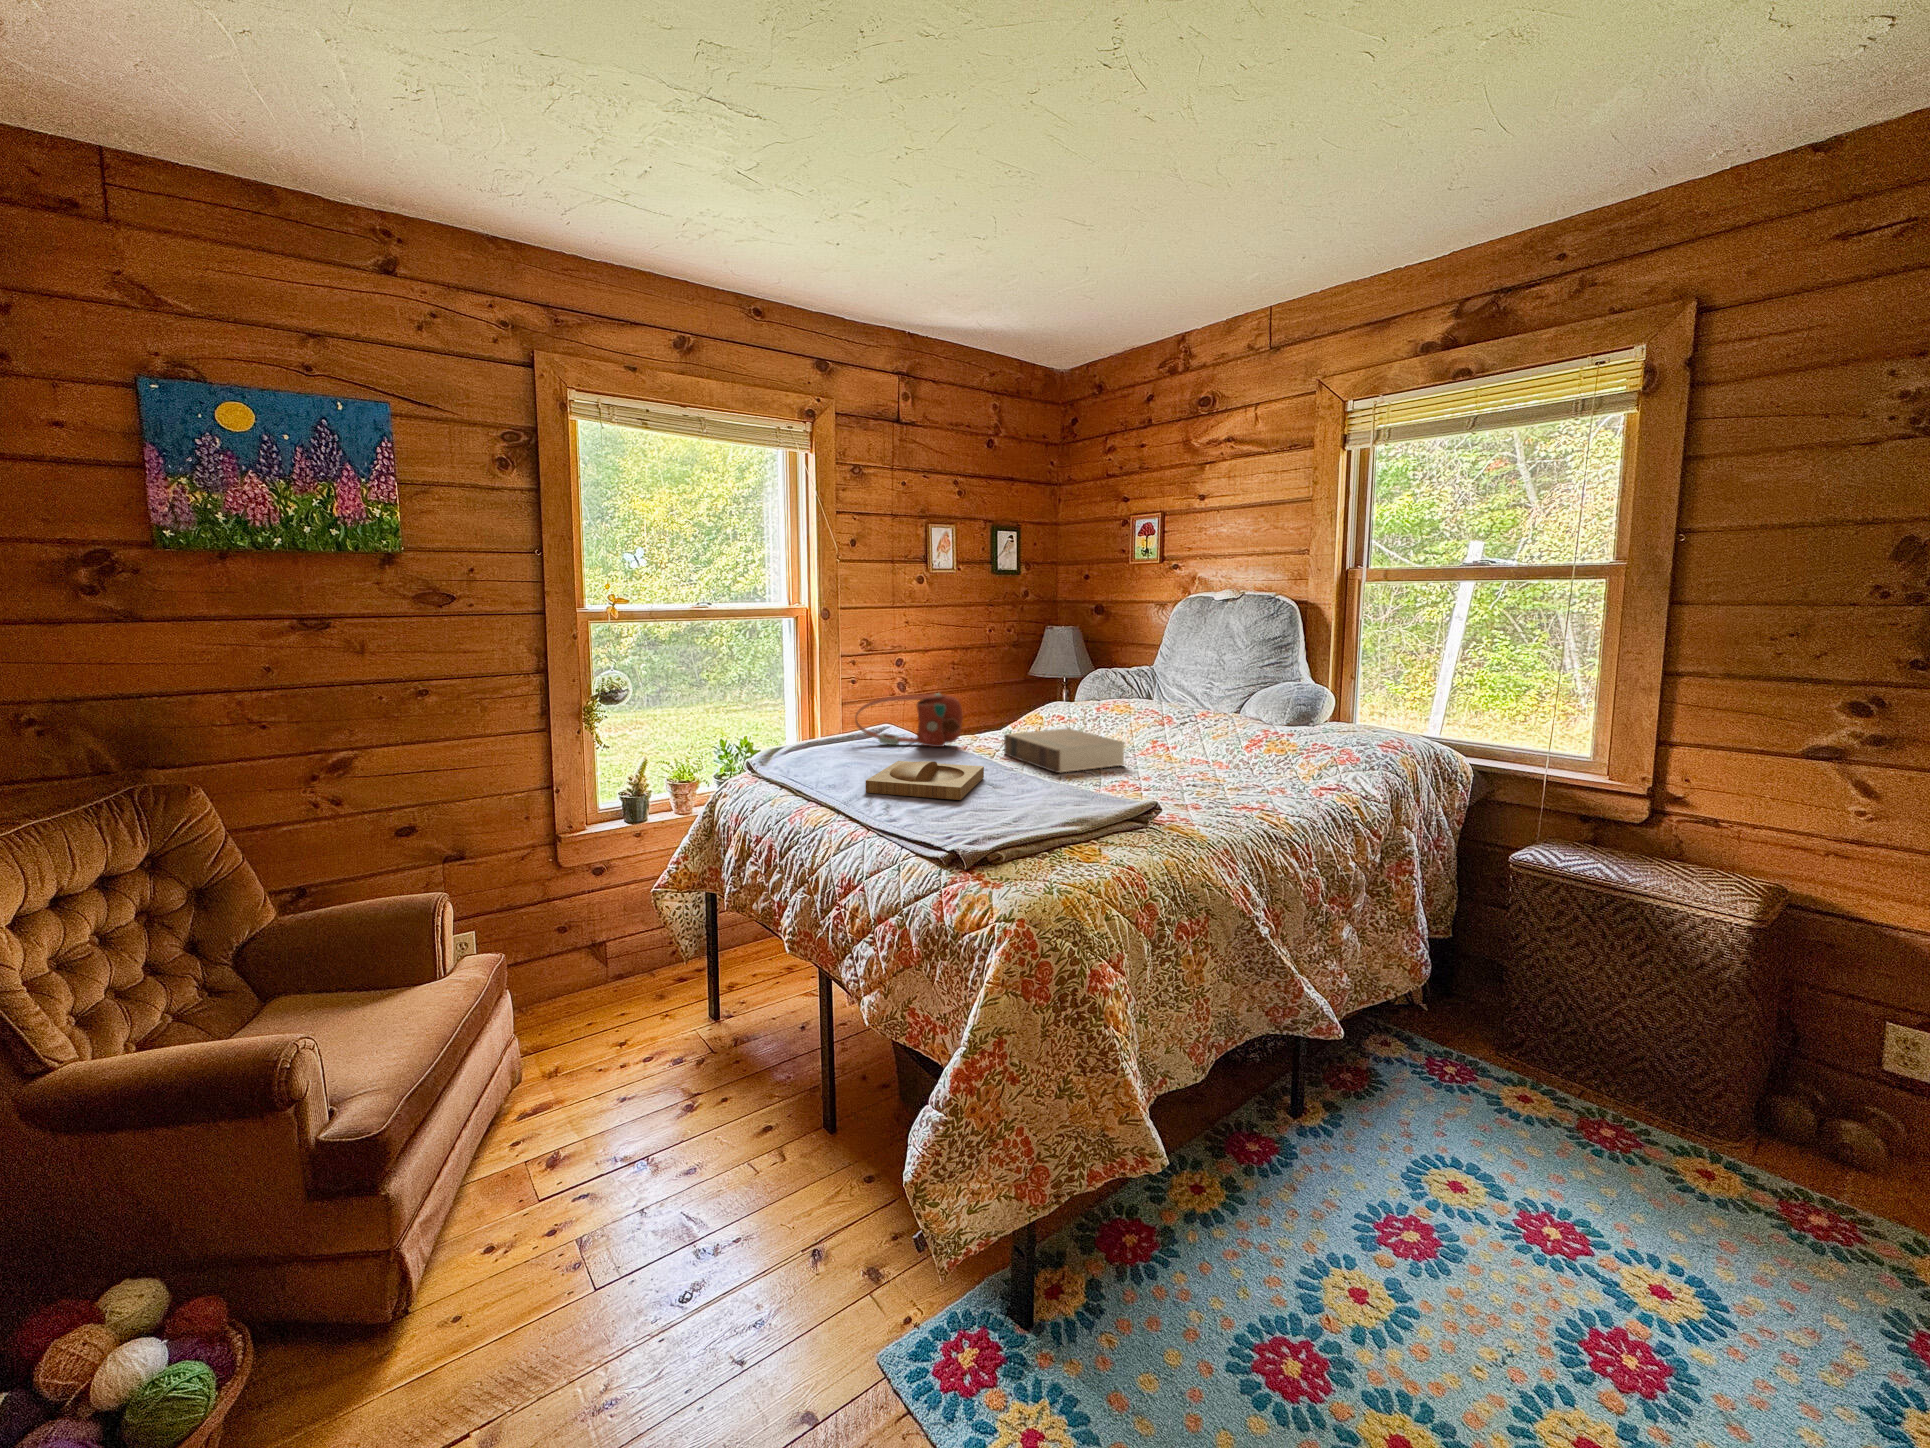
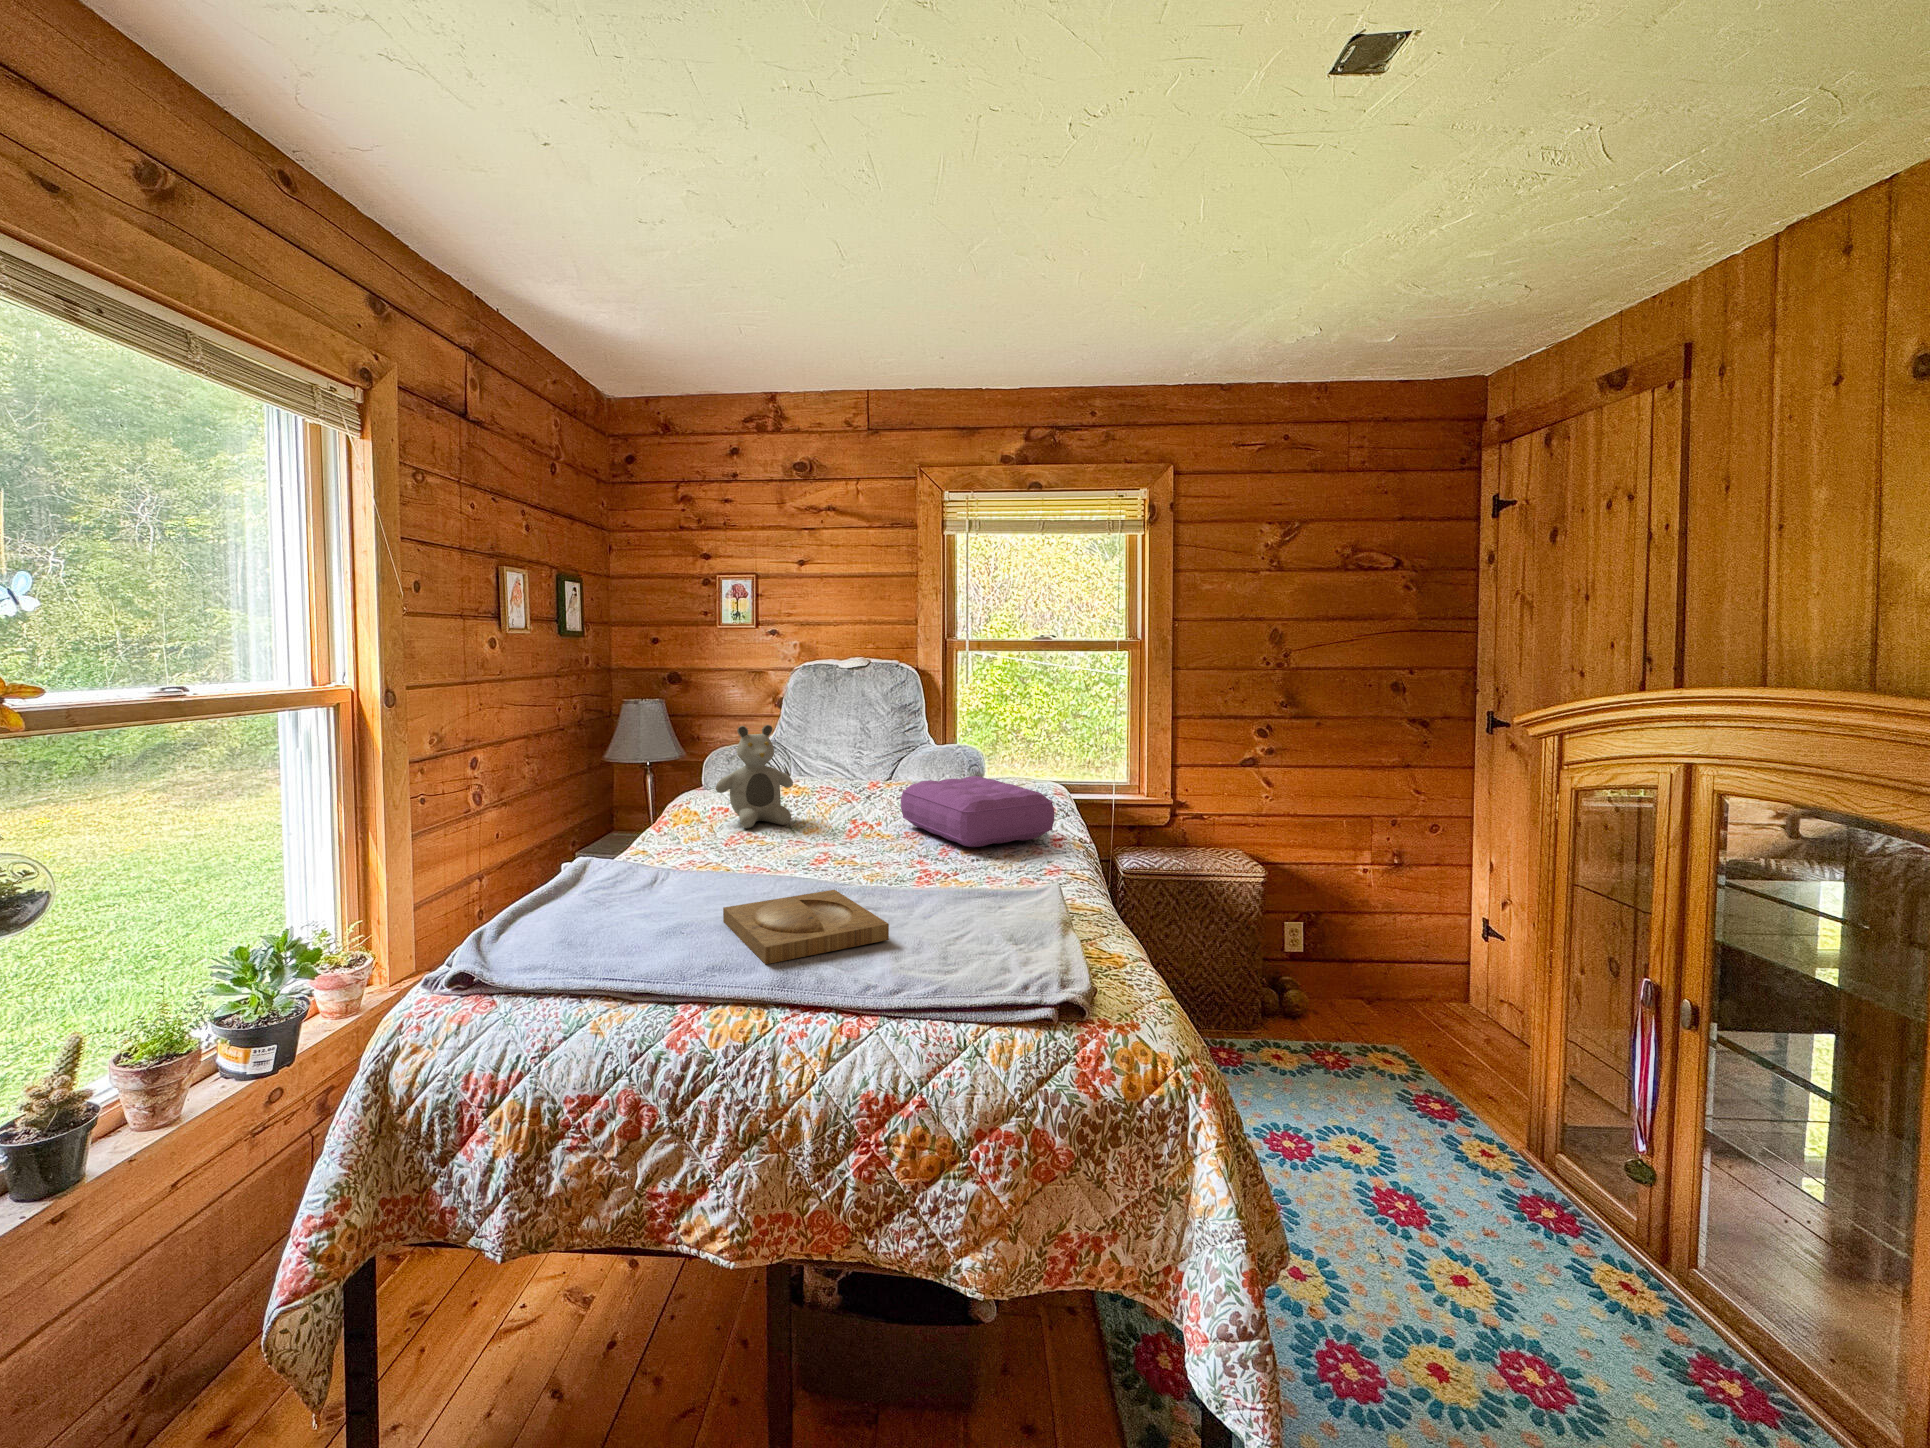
teddy bear: none [1038,646,1106,733] -> present [716,725,793,828]
handbag: present [855,693,963,747] -> none [570,803,720,886]
pillow: none [1176,707,1302,776] -> present [901,776,1054,848]
book: present [1004,728,1125,773] -> none [776,823,911,879]

